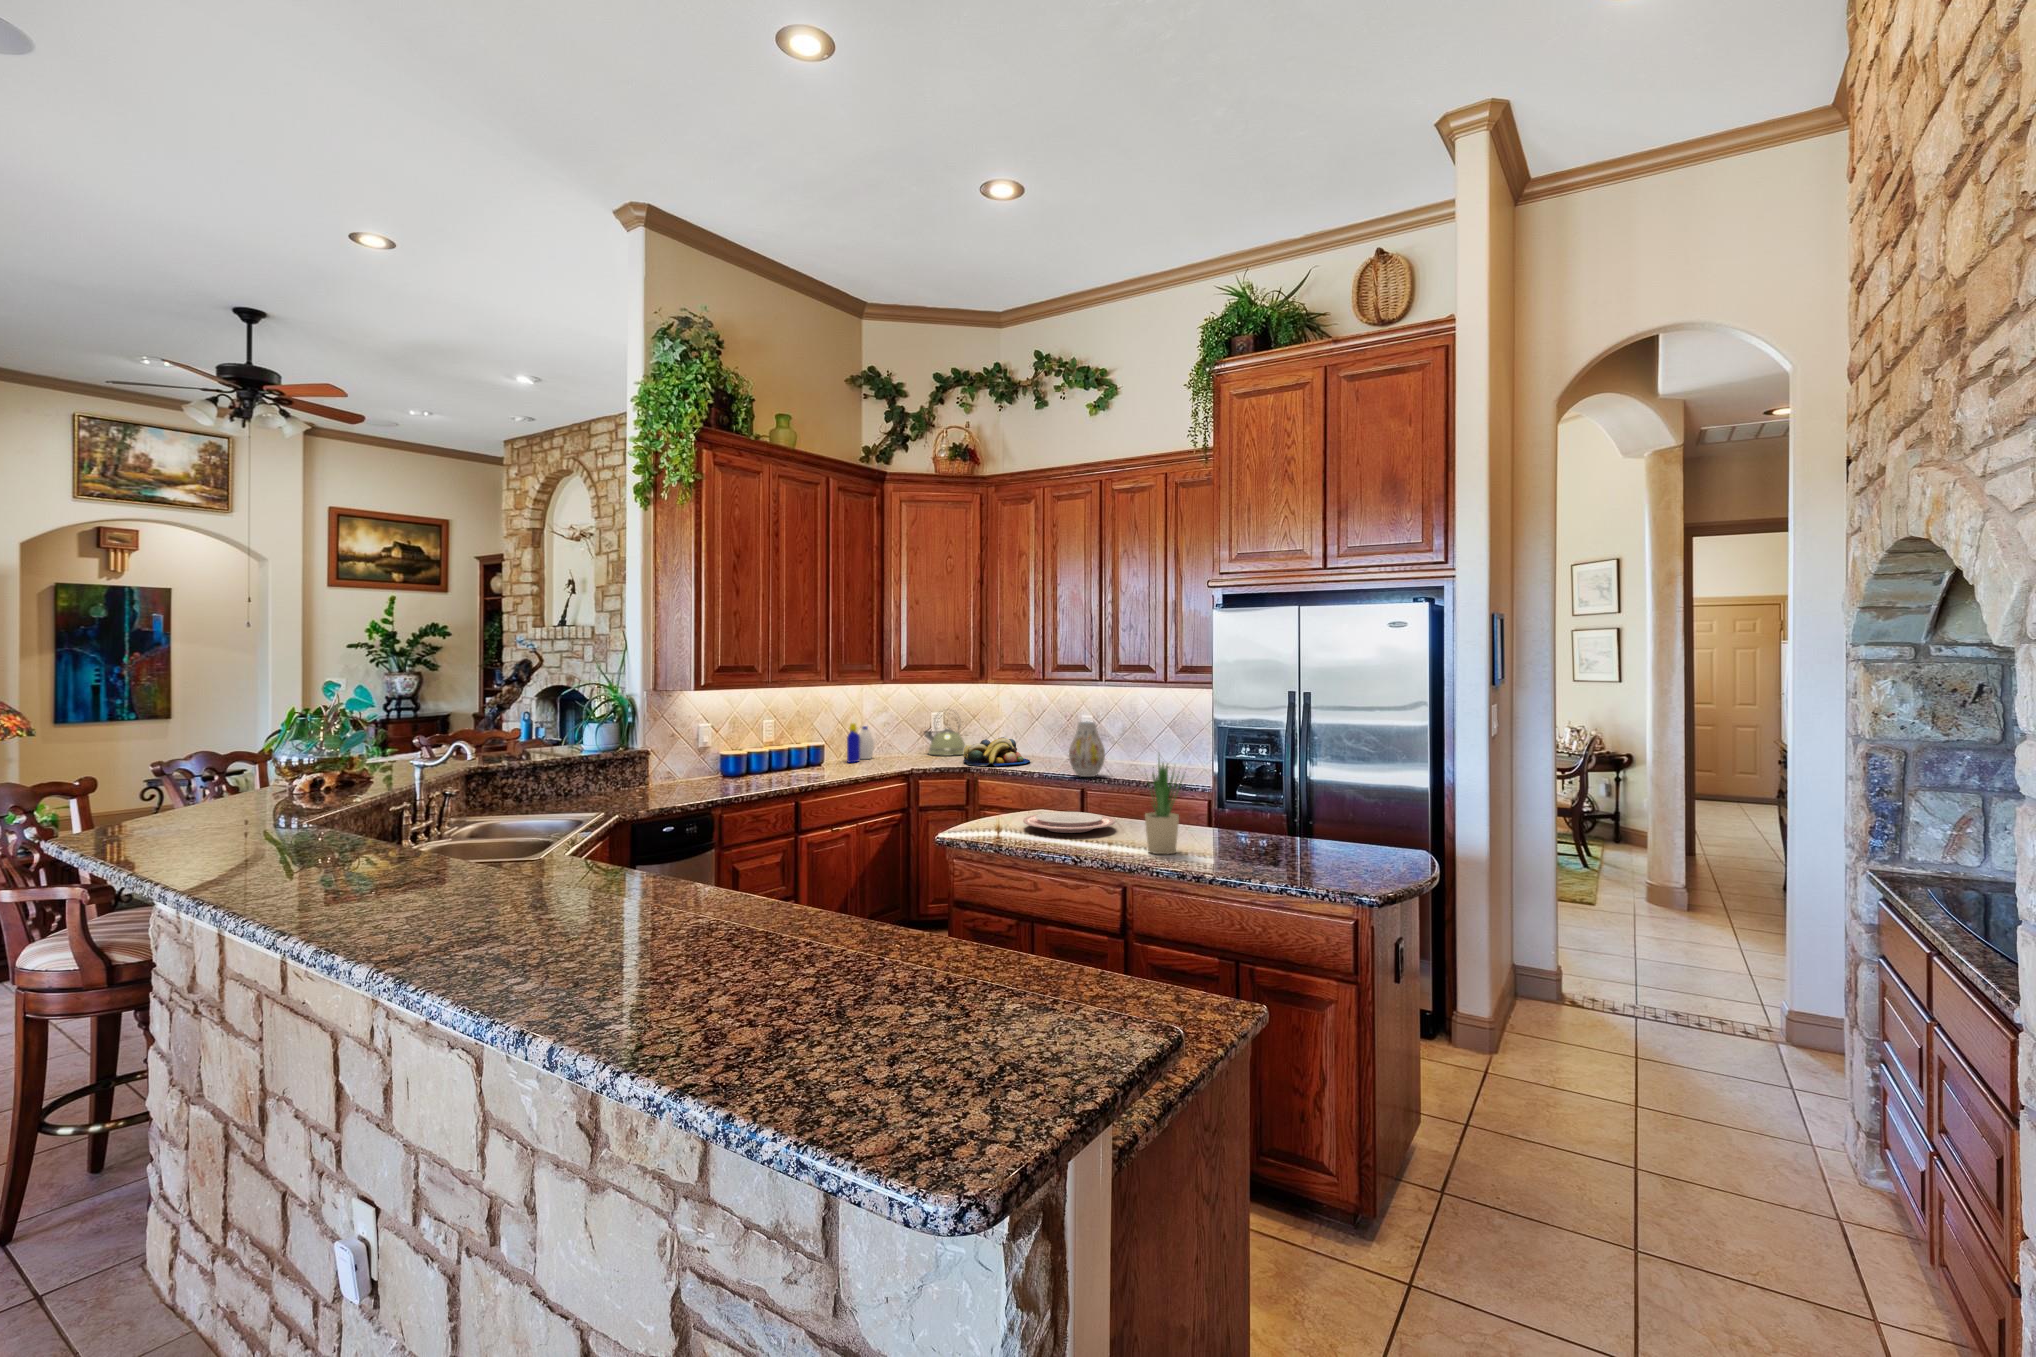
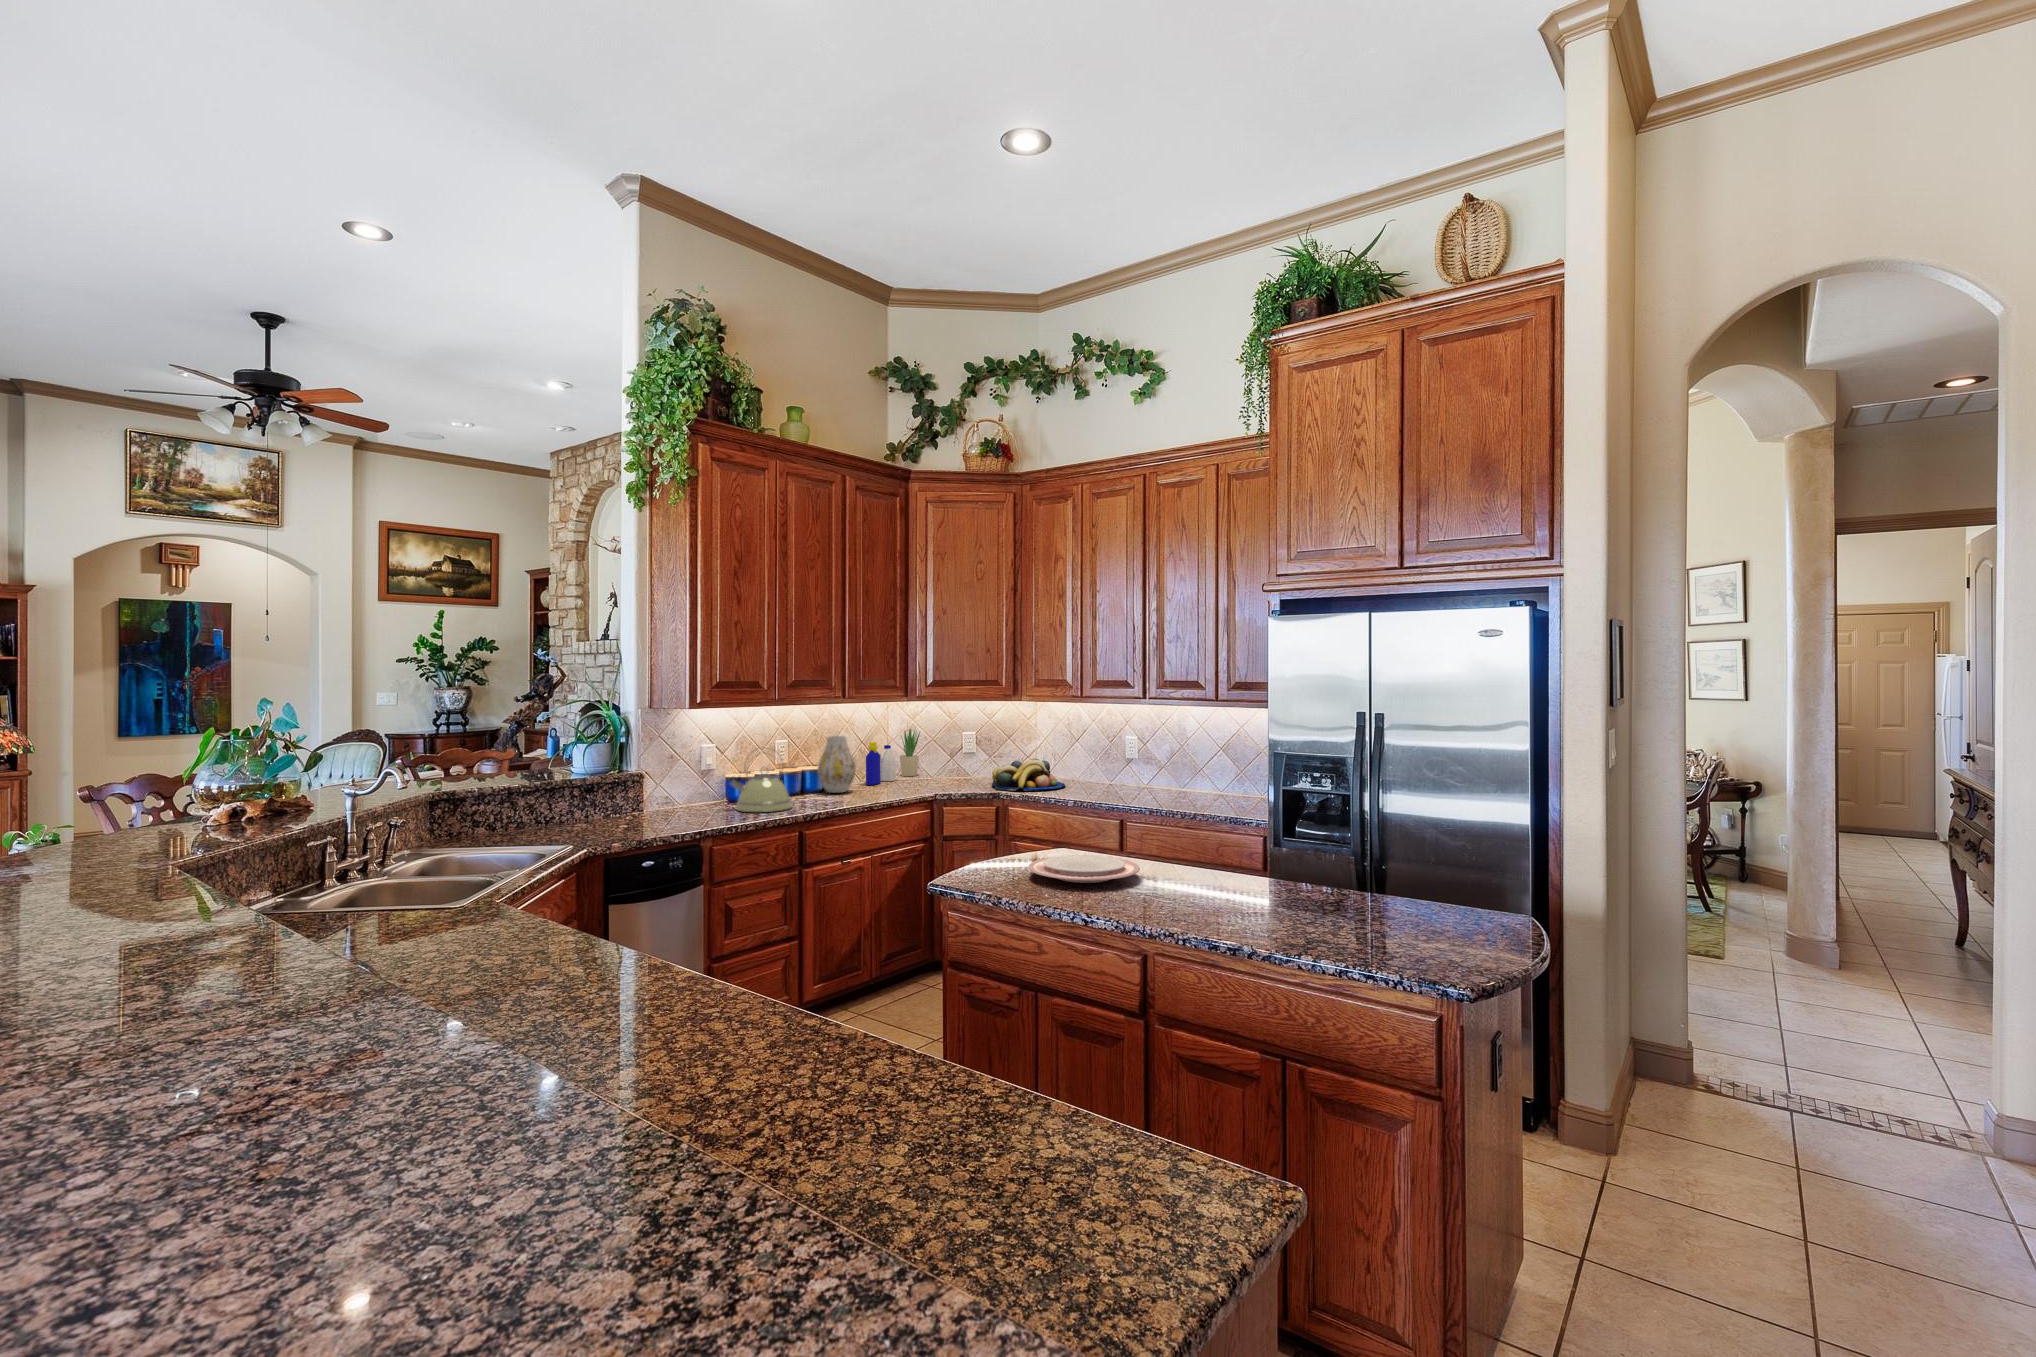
vase: present [1069,722,1105,777] -> present [818,736,856,793]
kettle: present [924,724,965,756] -> present [729,753,792,812]
potted plant: present [1145,760,1182,854] -> present [900,729,920,776]

